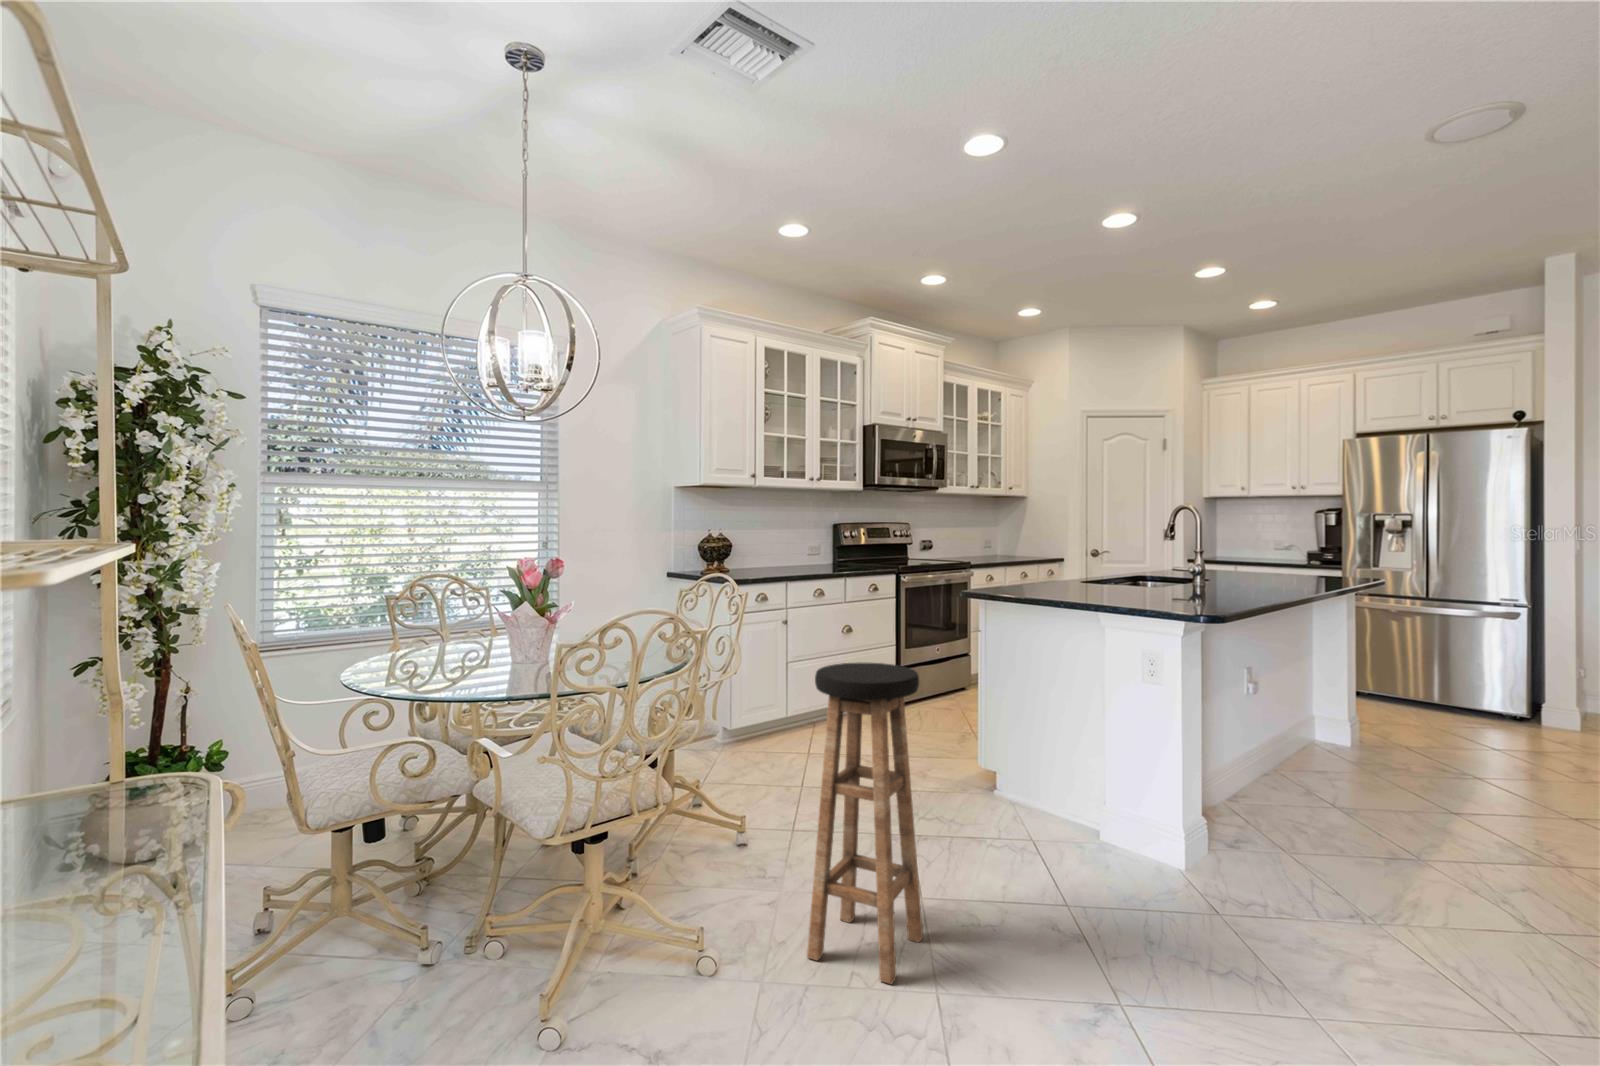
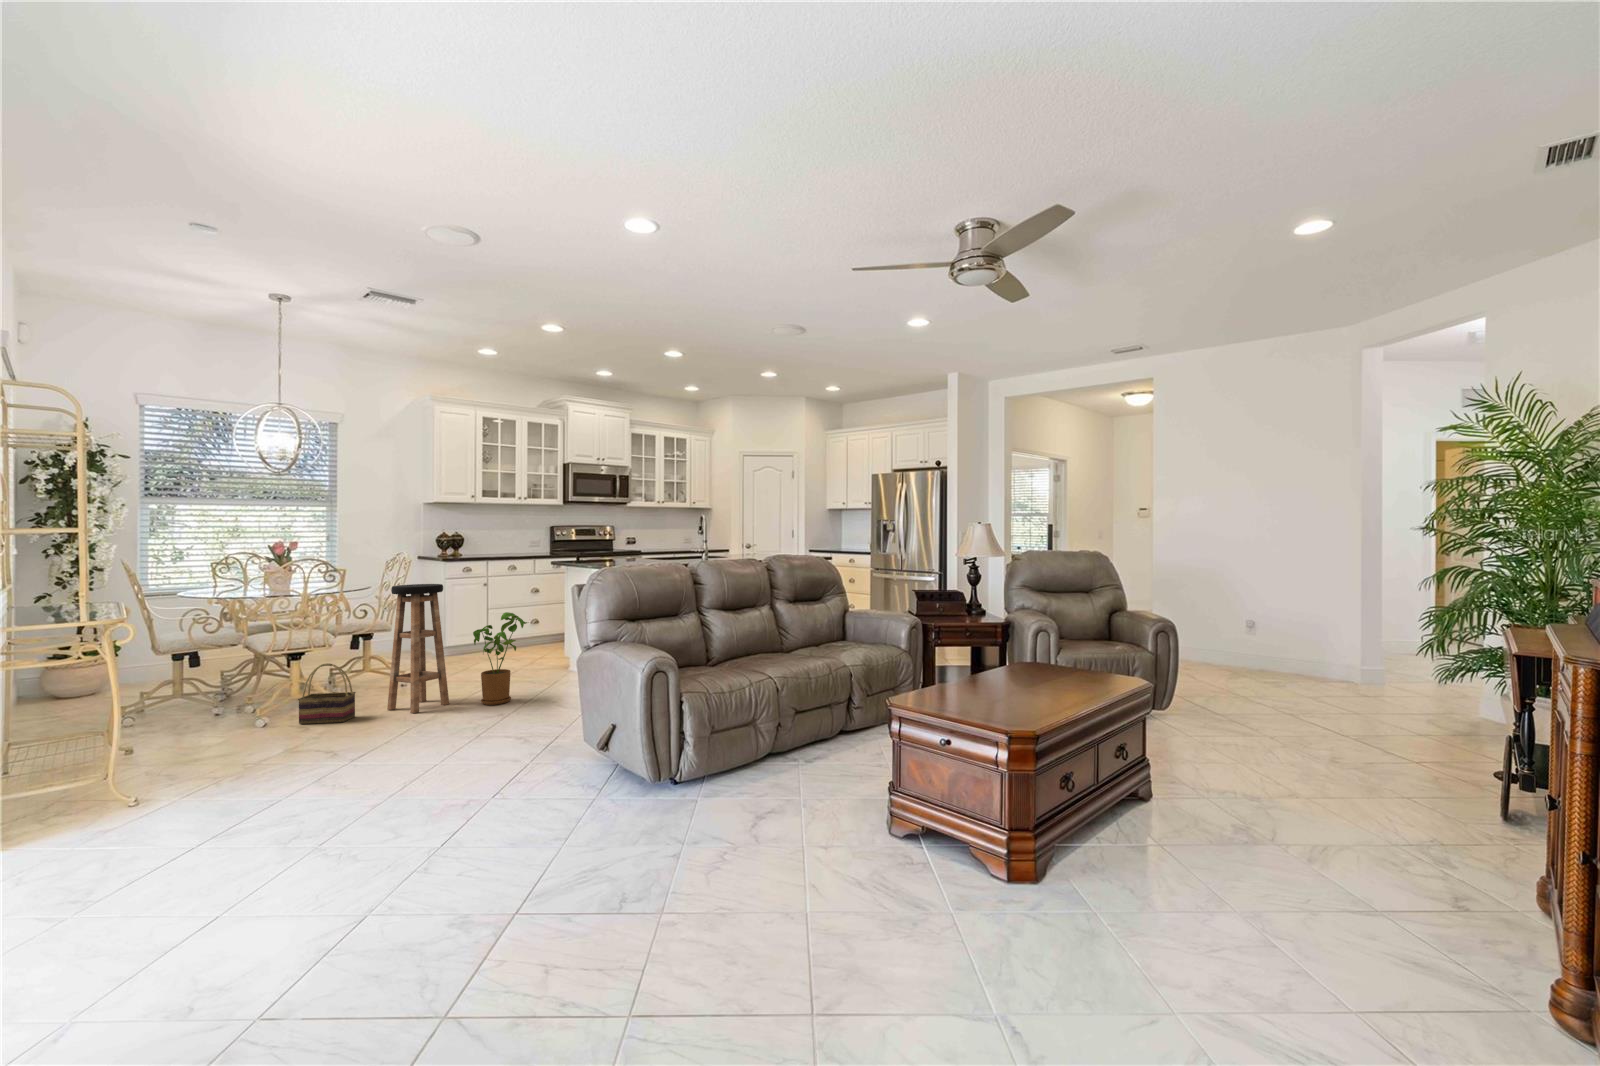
house plant: none [967,732,1096,952] -> present [473,612,527,705]
basket: none [654,870,762,1027] -> present [298,663,356,724]

